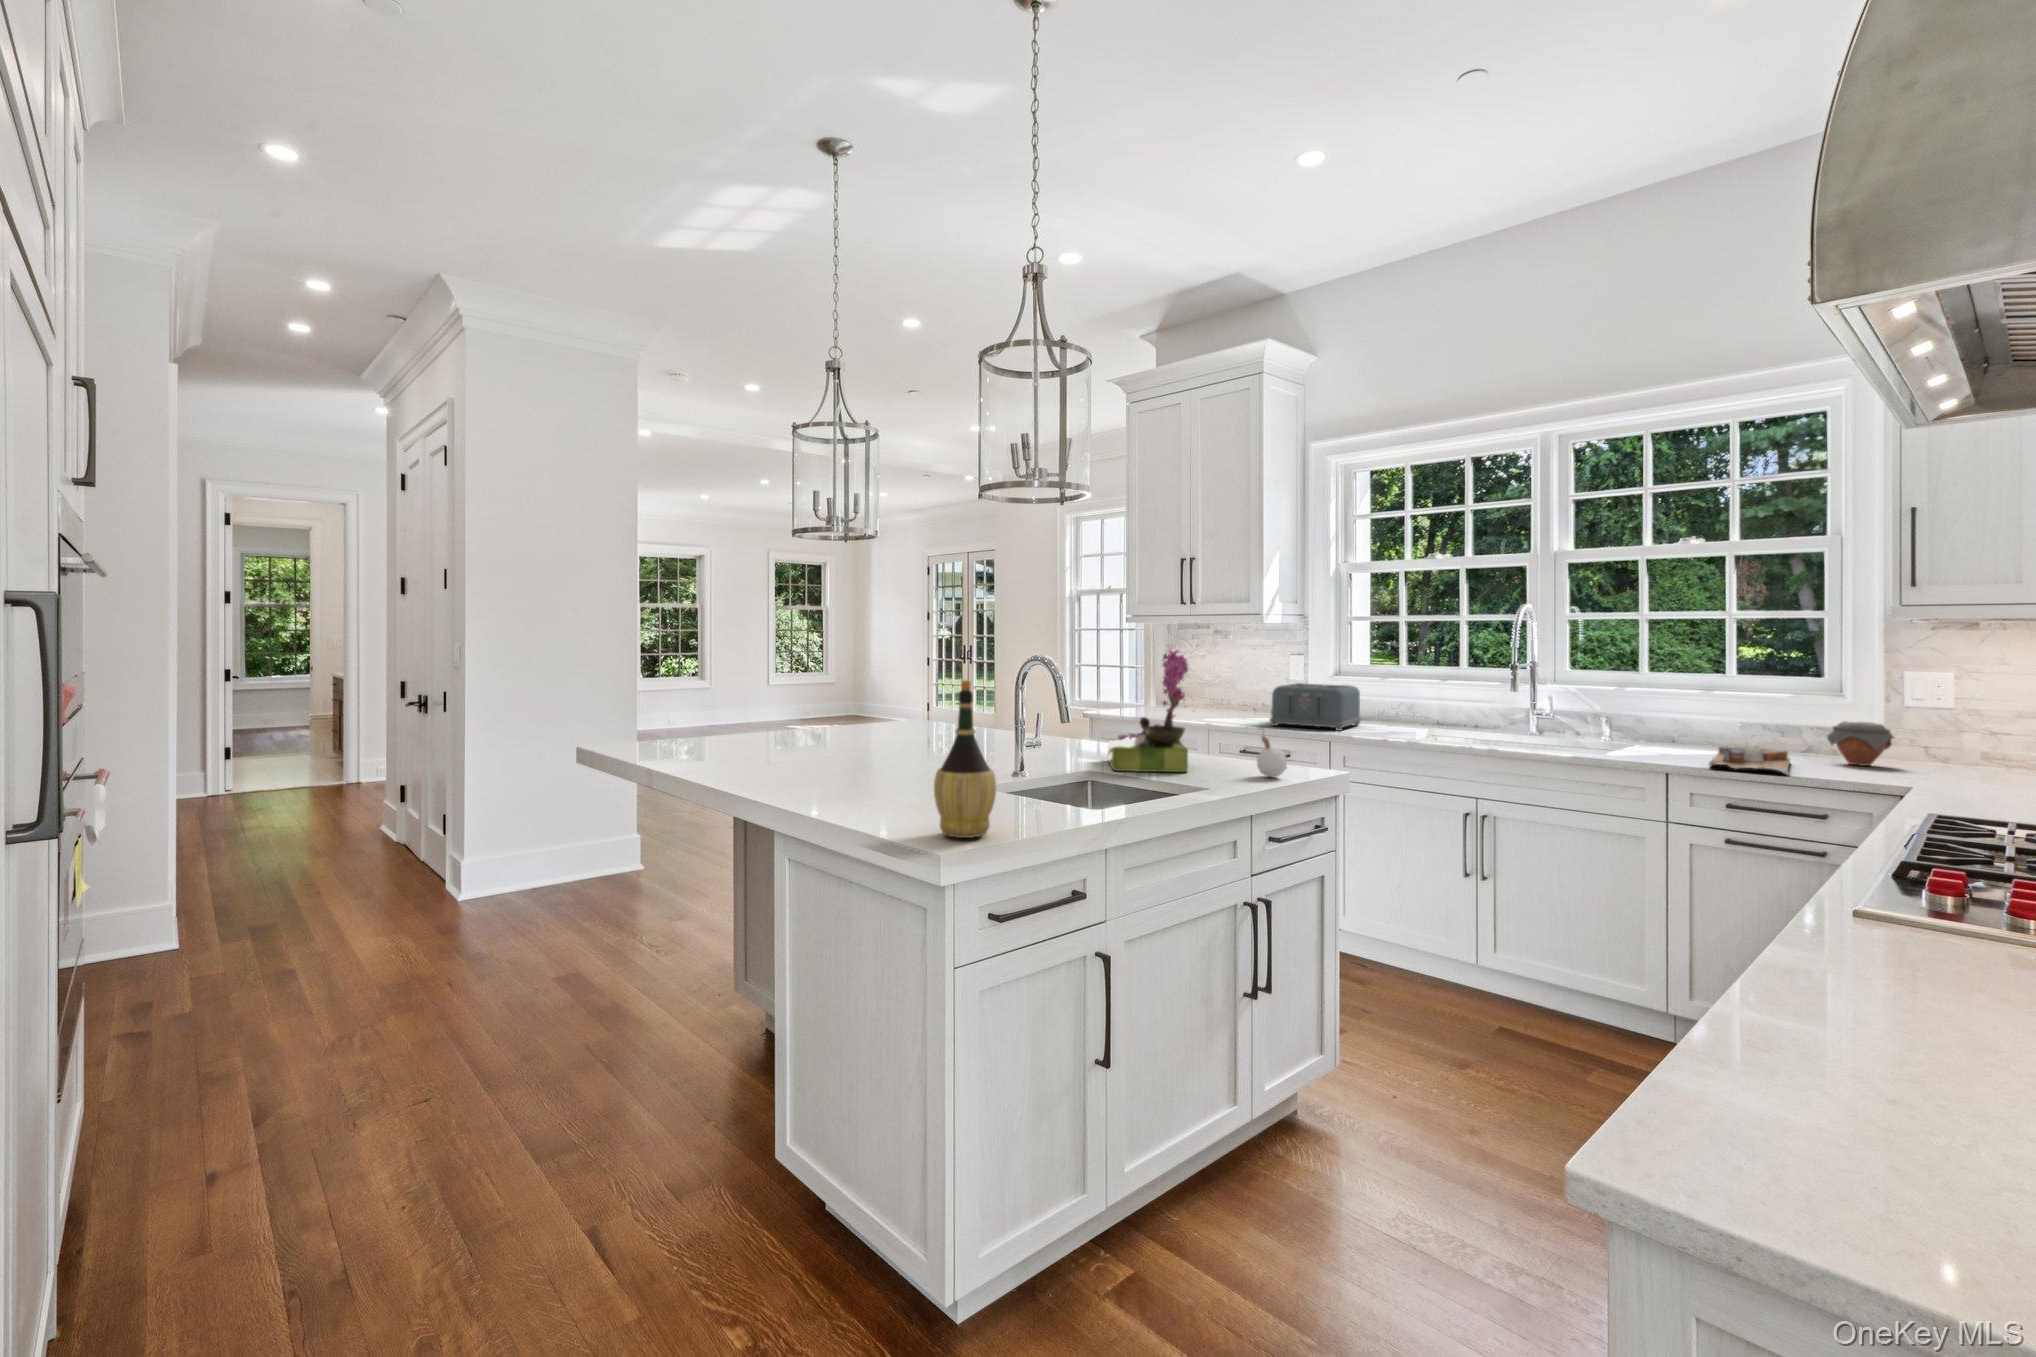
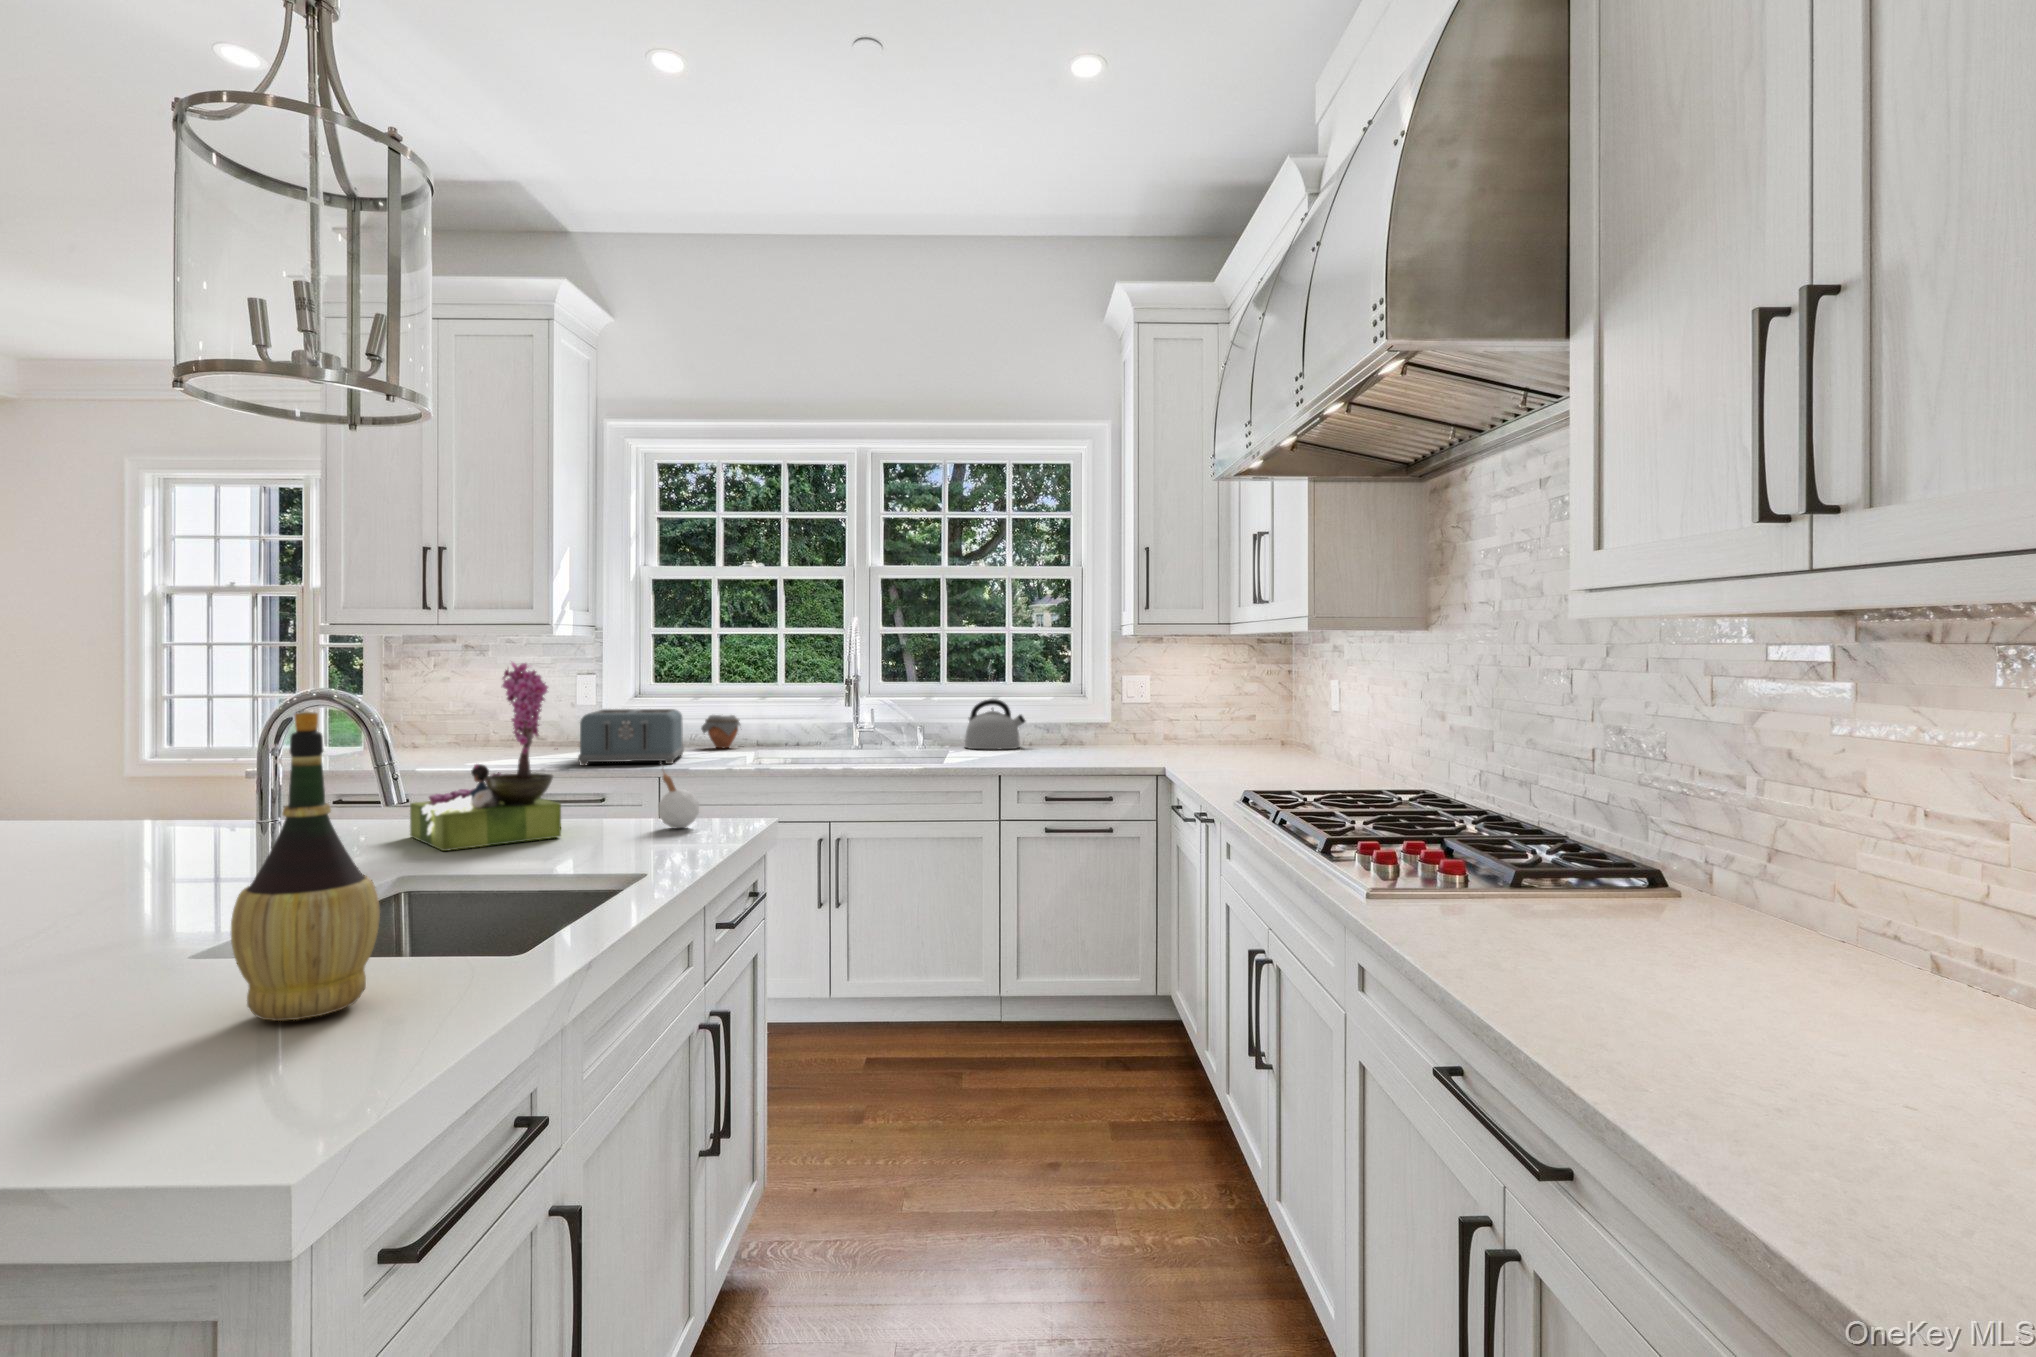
kettle: none [1659,692,1743,747] -> present [965,699,1025,749]
jar: present [1827,721,1894,766] -> present [701,715,740,748]
cutting board: present [1709,745,1790,775] -> none [1027,744,1095,767]

